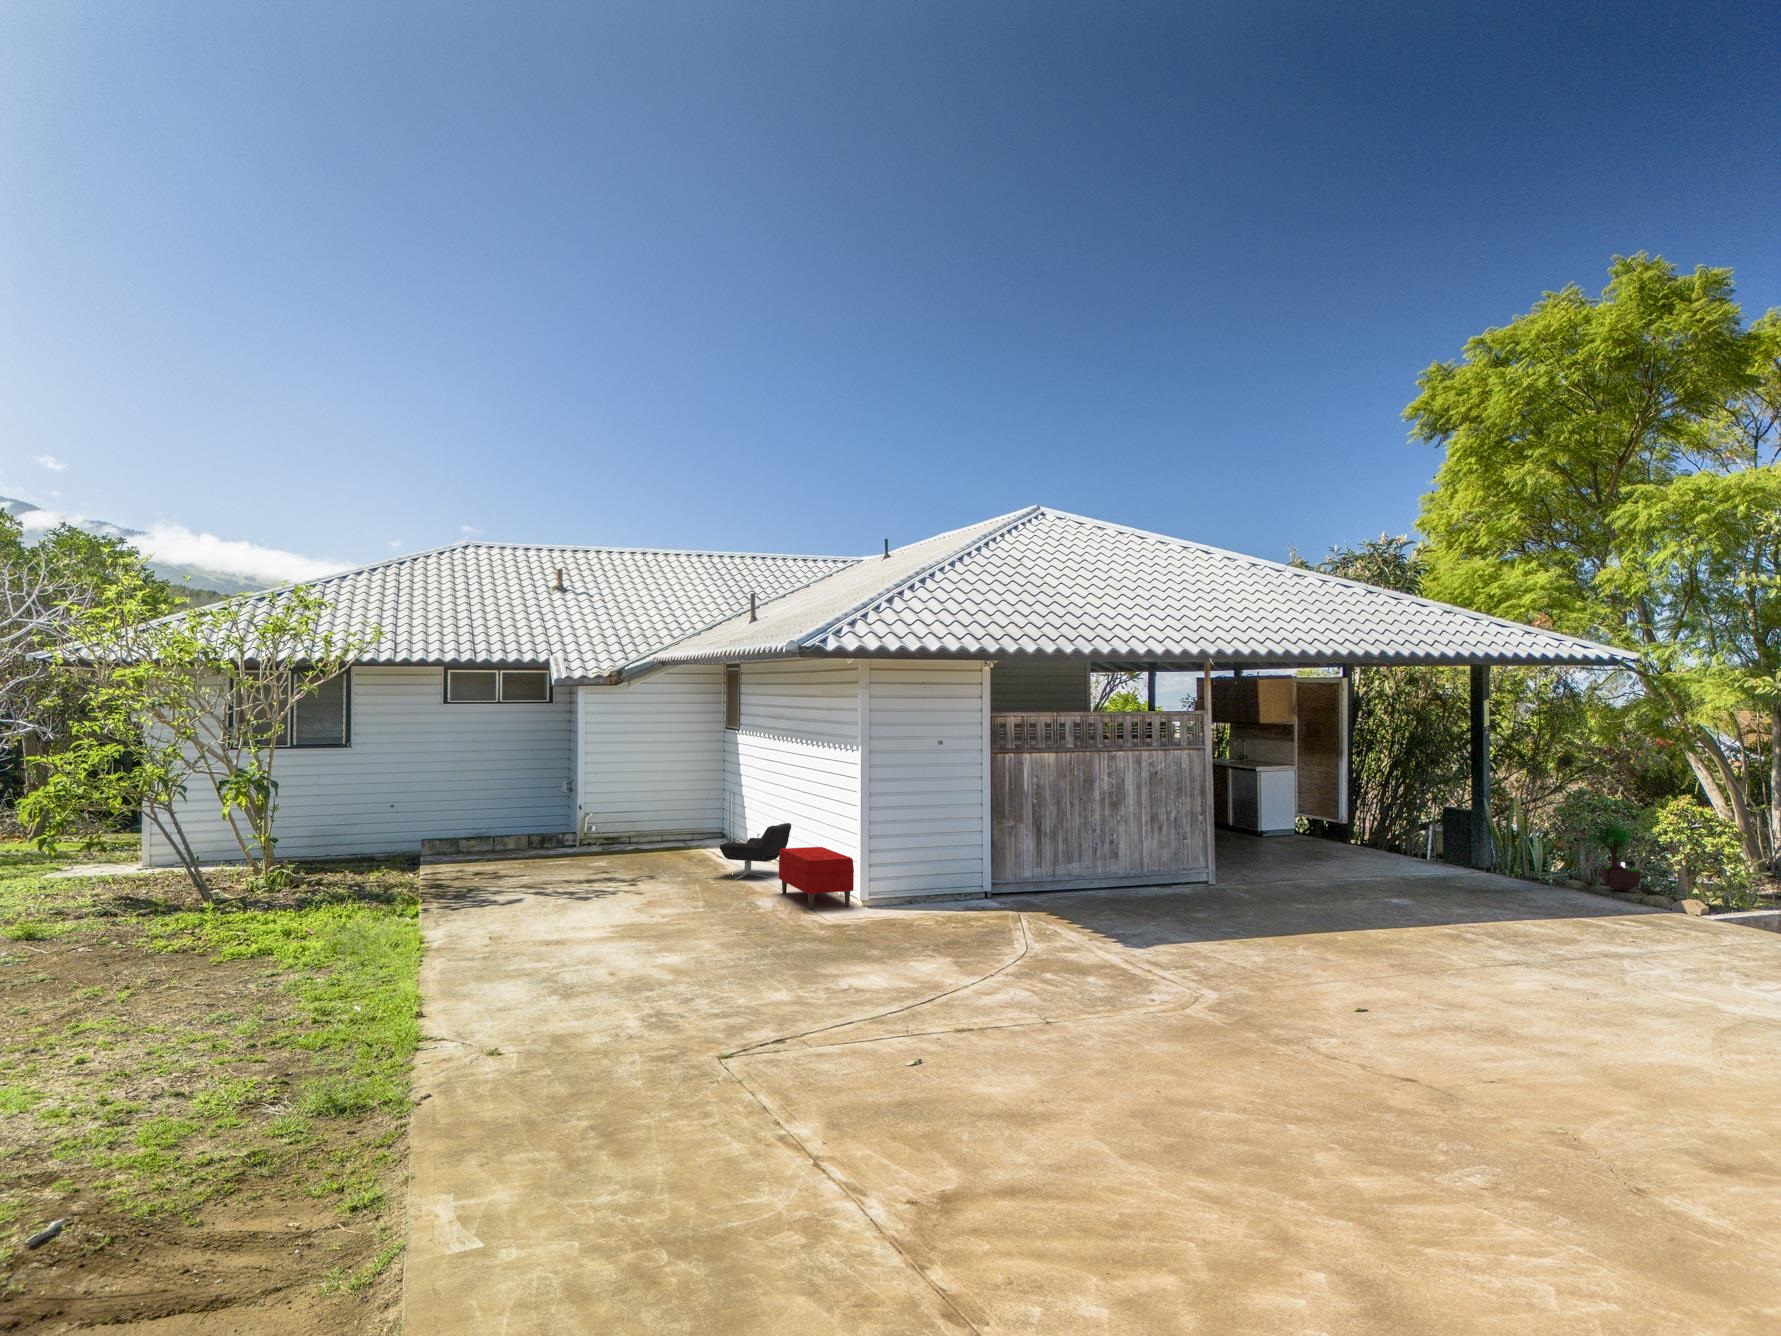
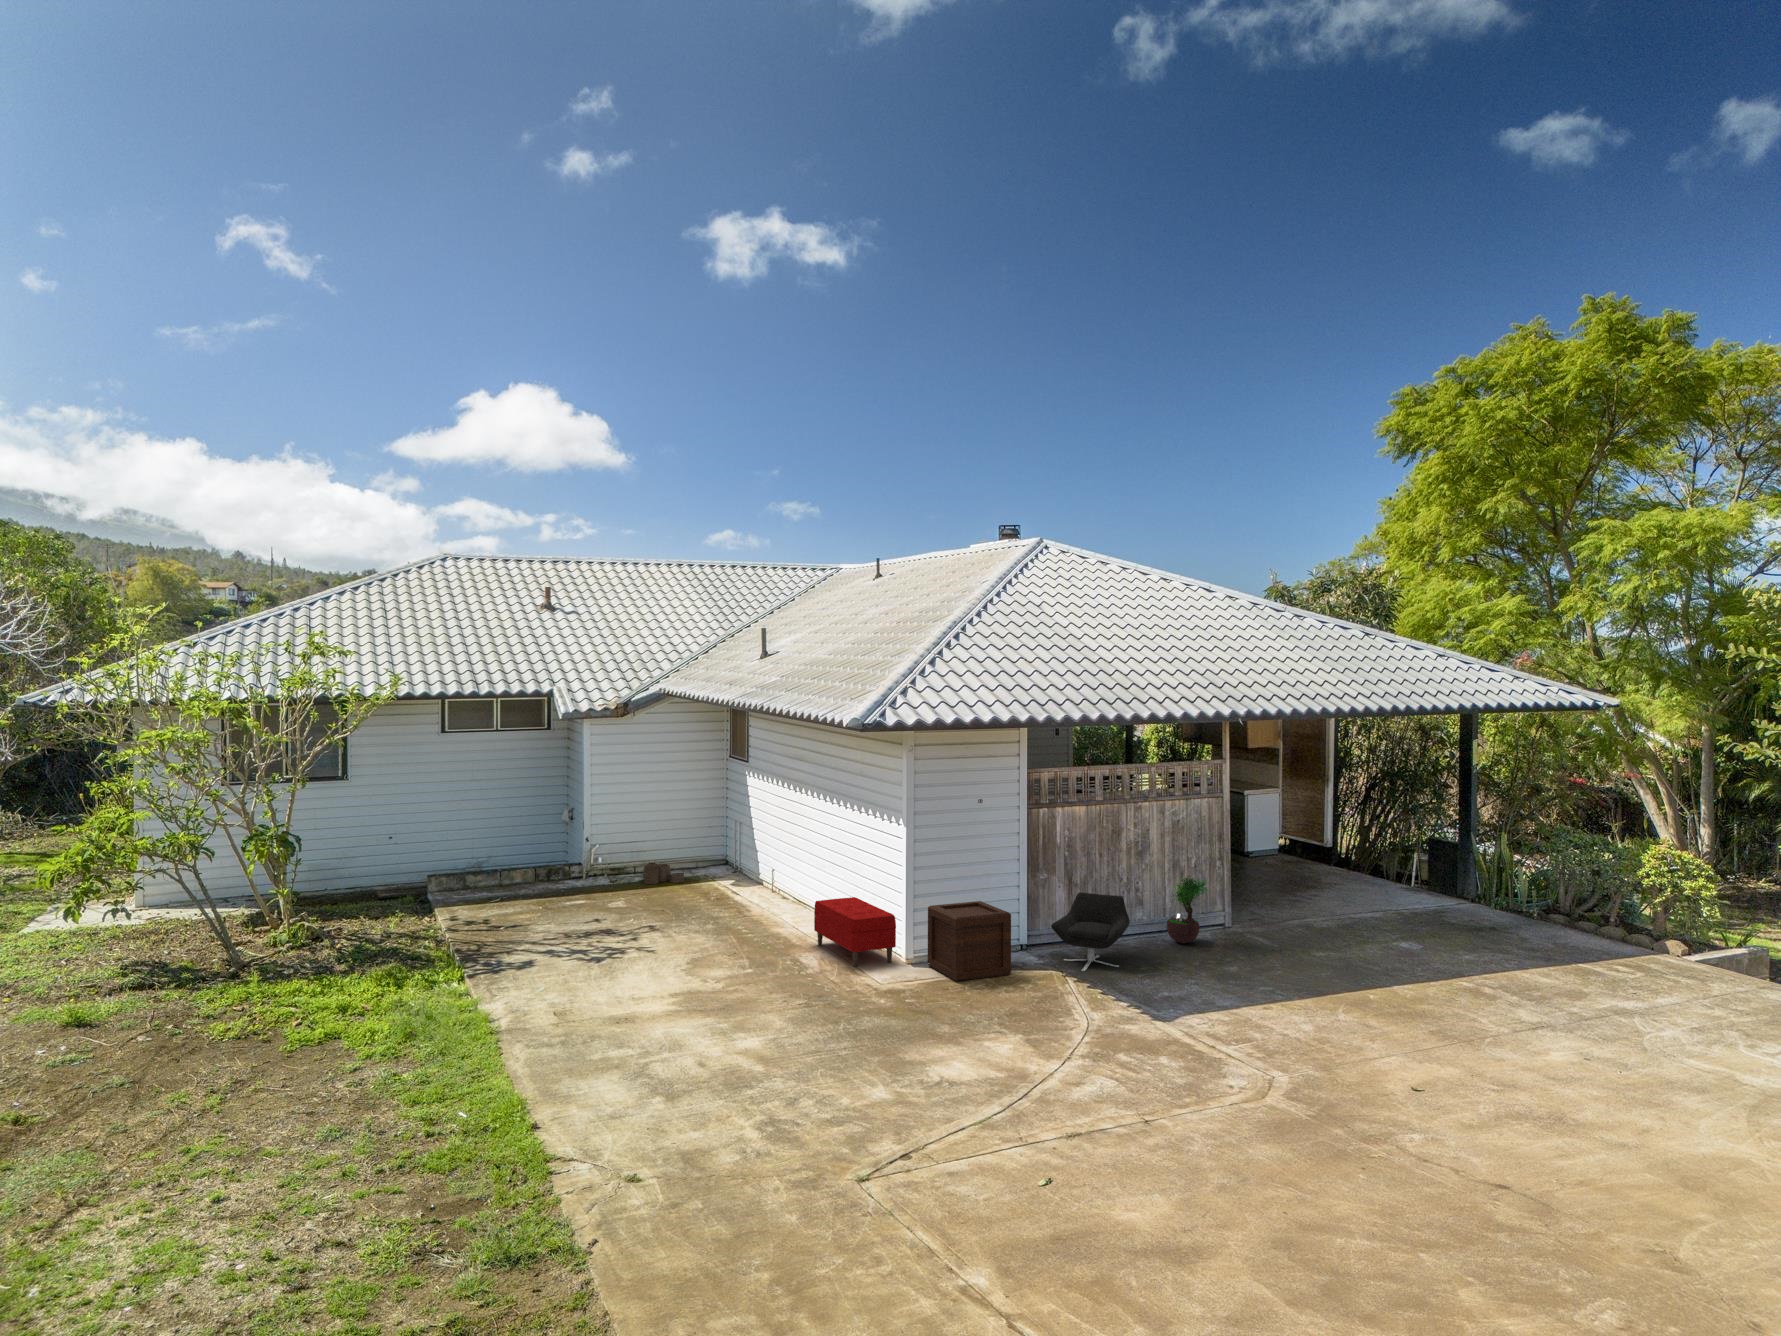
potted tree: present [1588,821,1640,891] -> present [1167,875,1207,943]
lounge chair: present [720,823,791,879] -> present [1051,892,1130,971]
woven basket: none [636,829,677,850] -> present [643,862,684,884]
wooden crate: none [884,845,966,921] -> present [928,901,1011,981]

